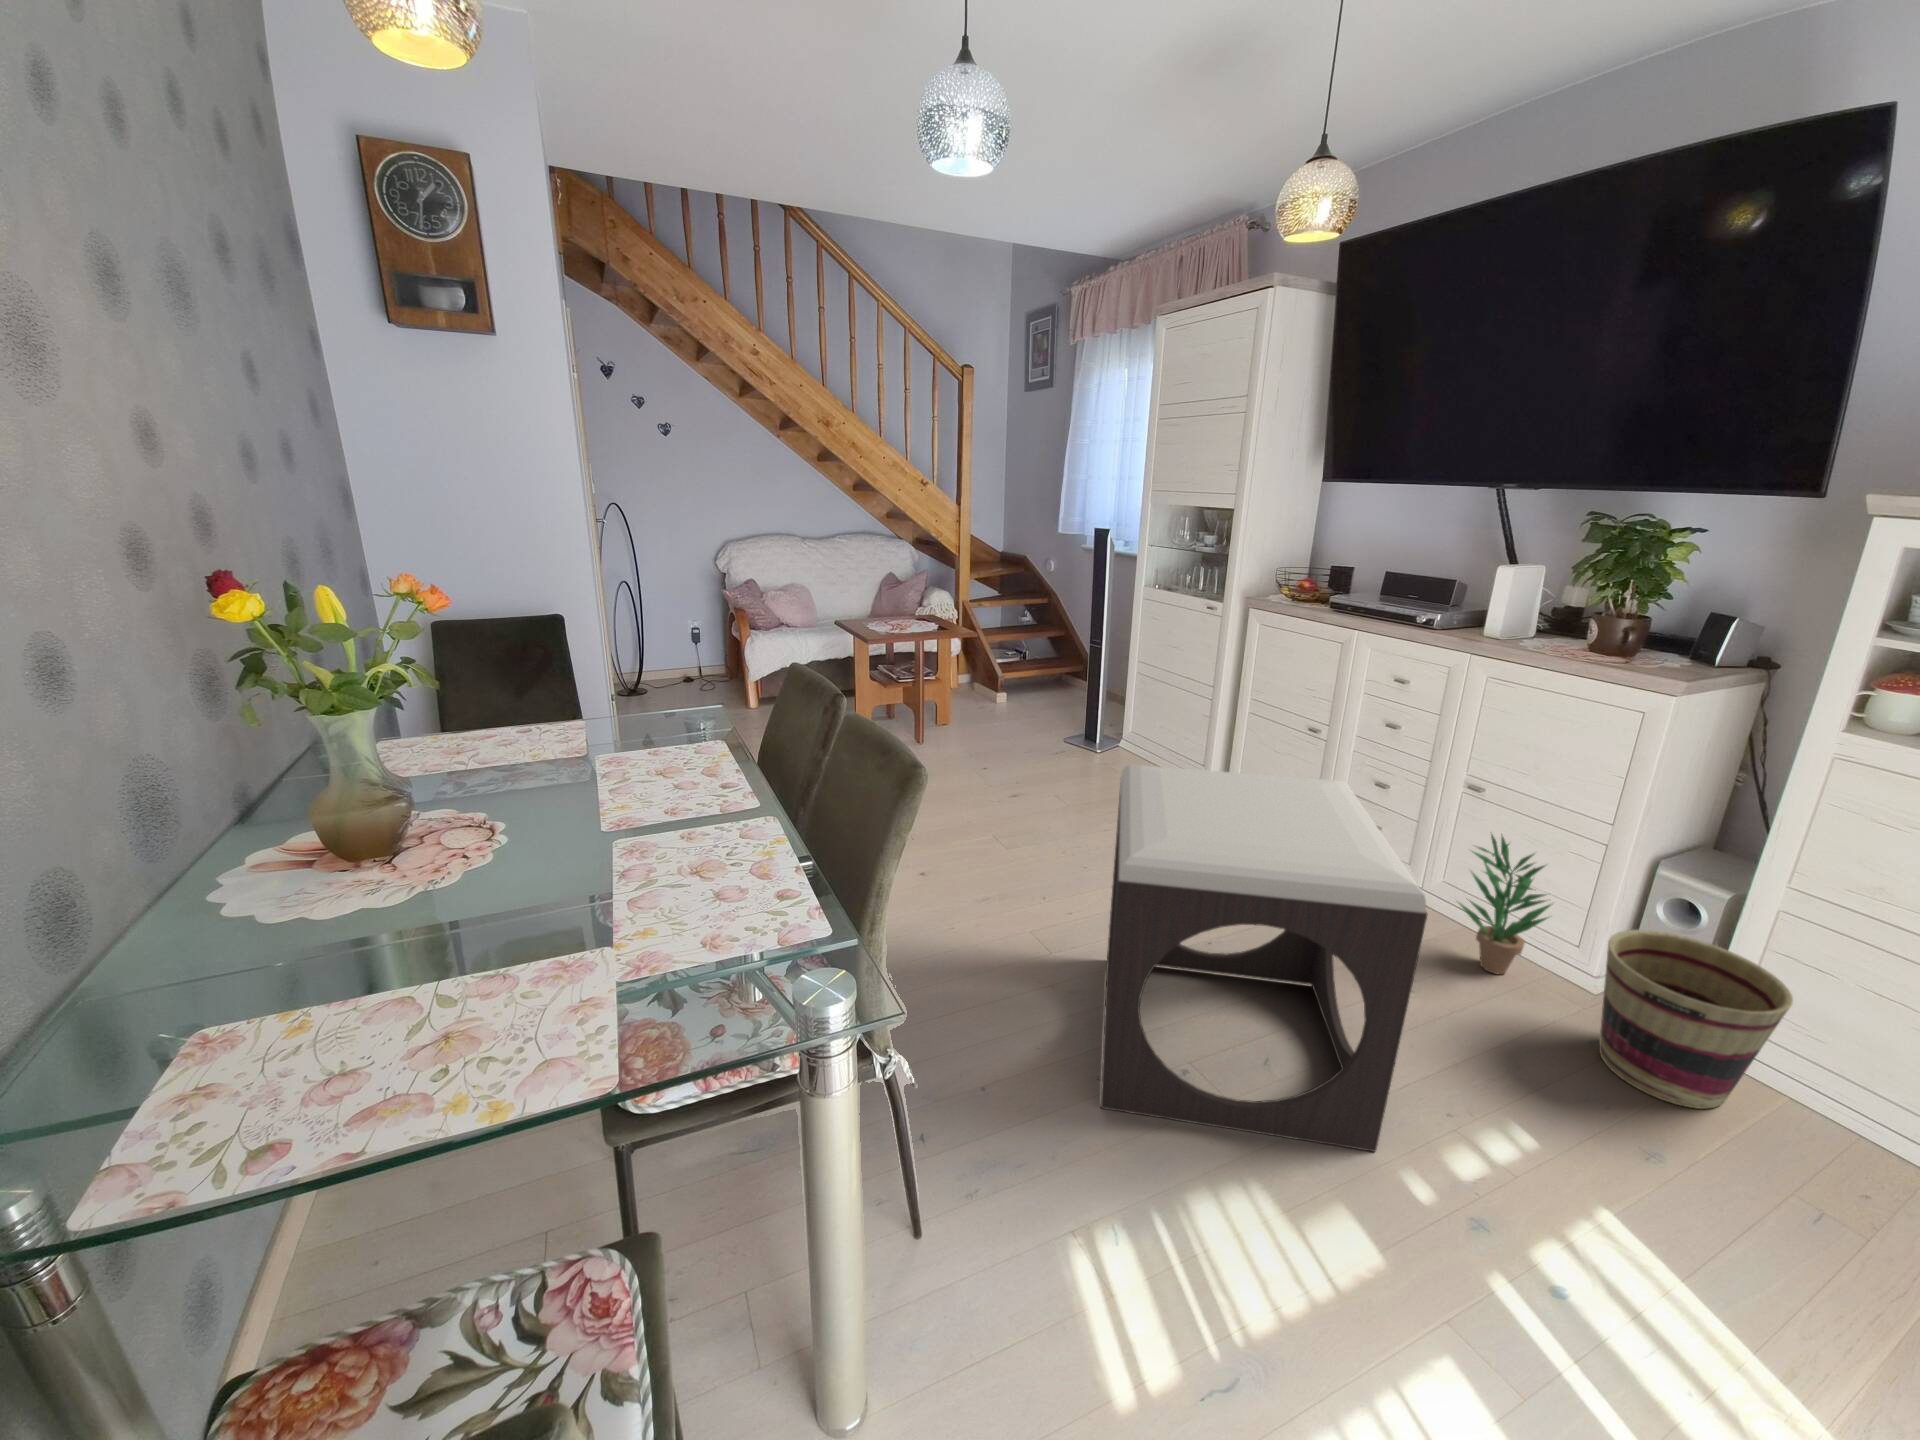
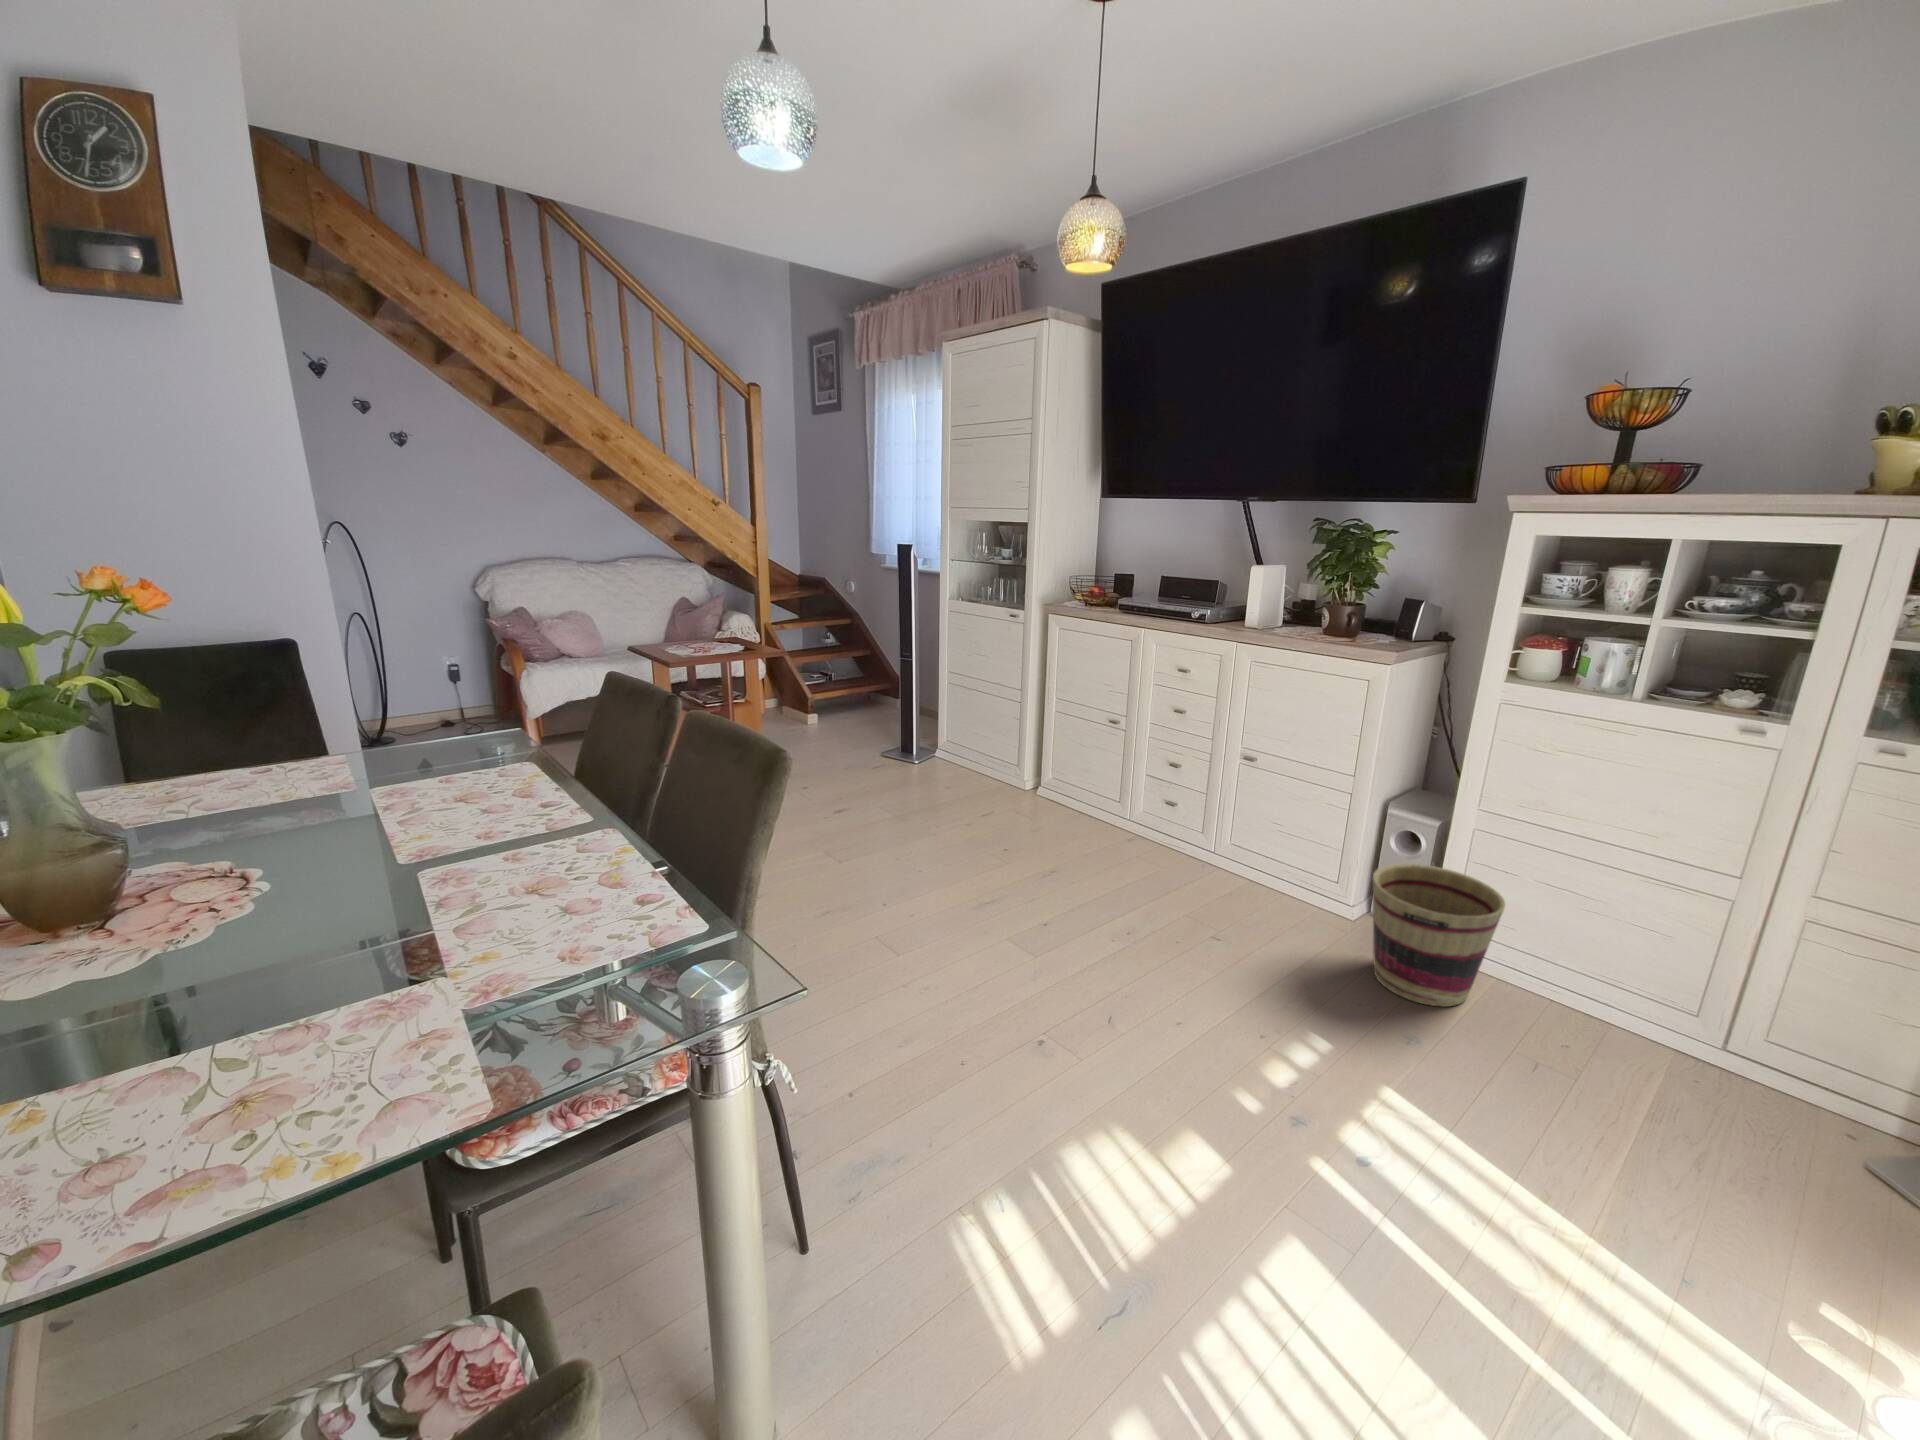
footstool: present [1101,764,1427,1152] -> none [952,758,1242,1099]
potted plant: present [1459,834,1551,974] -> none [1250,795,1328,923]

